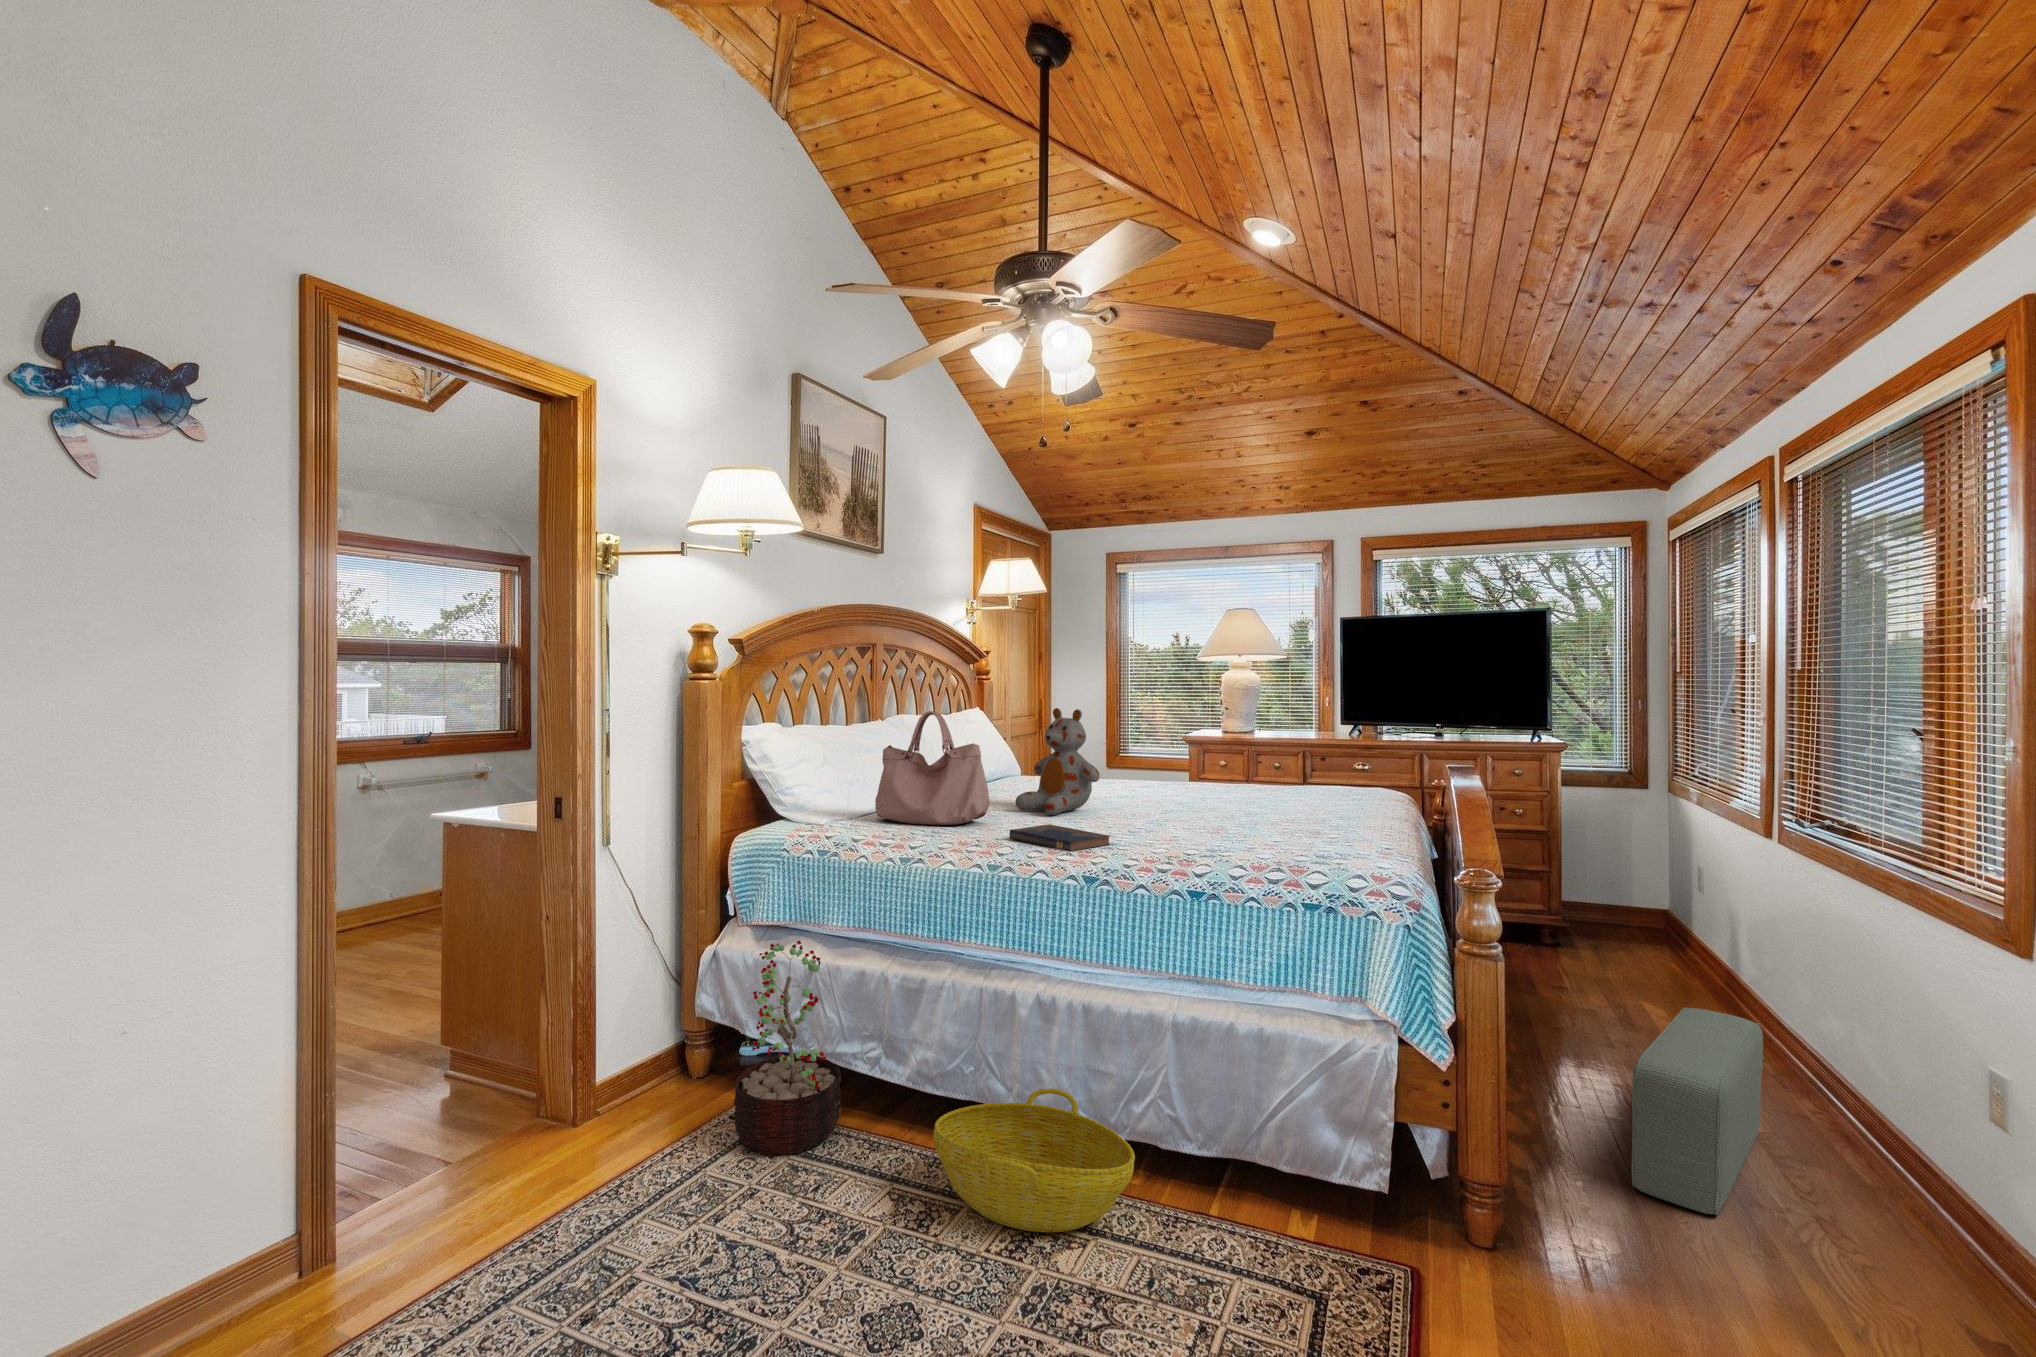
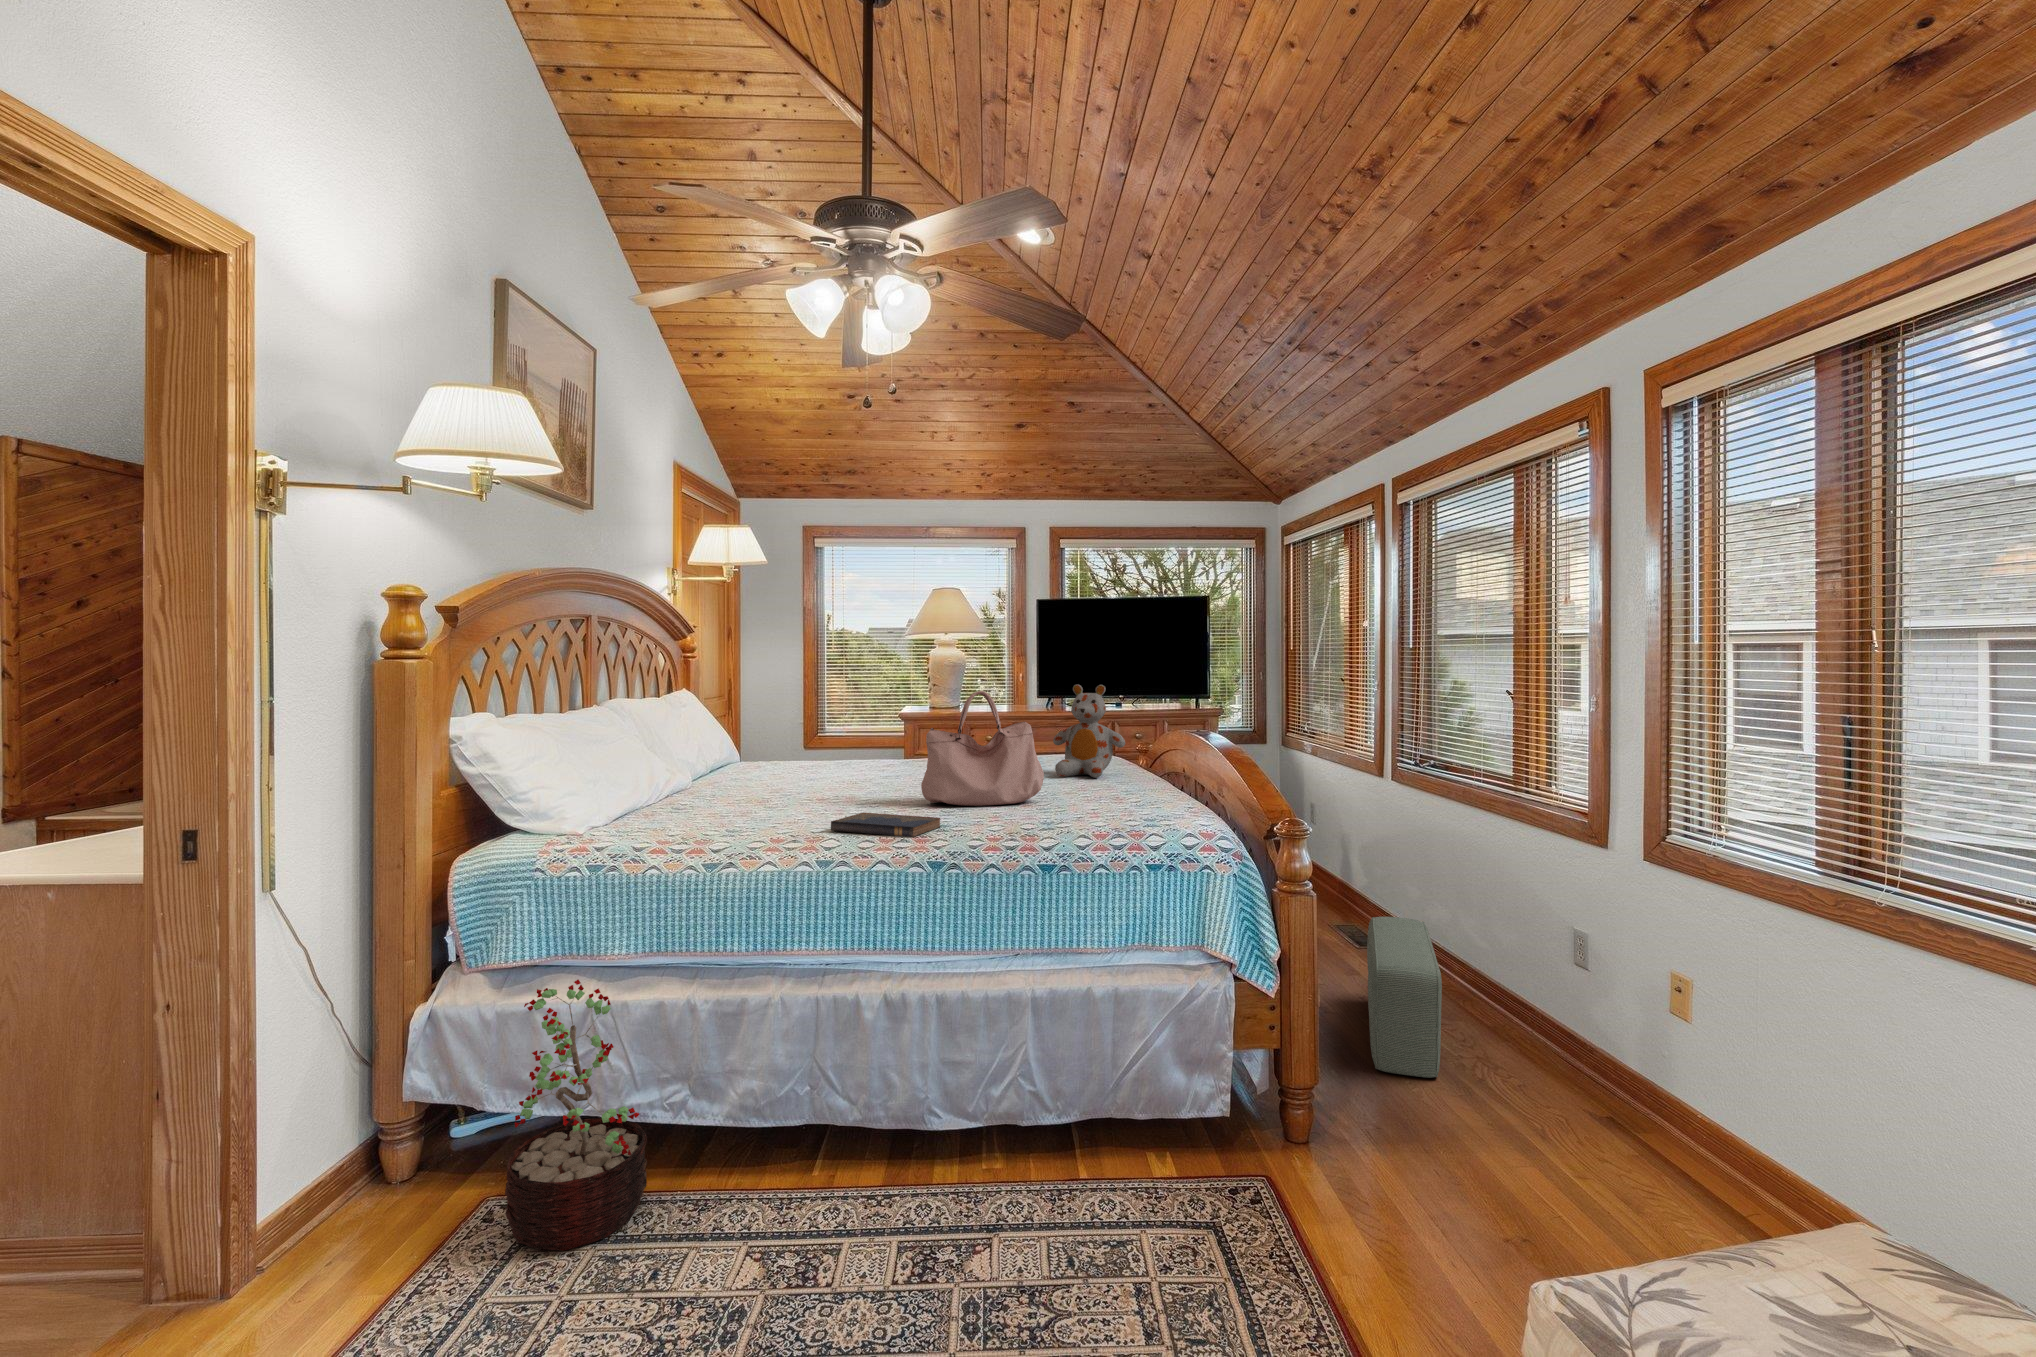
stuffed bear: present [1015,708,1100,815] -> present [1053,685,1125,778]
handbag: present [875,711,989,825] -> present [921,691,1044,806]
basket: present [933,1089,1135,1232] -> none [794,1091,1022,1249]

